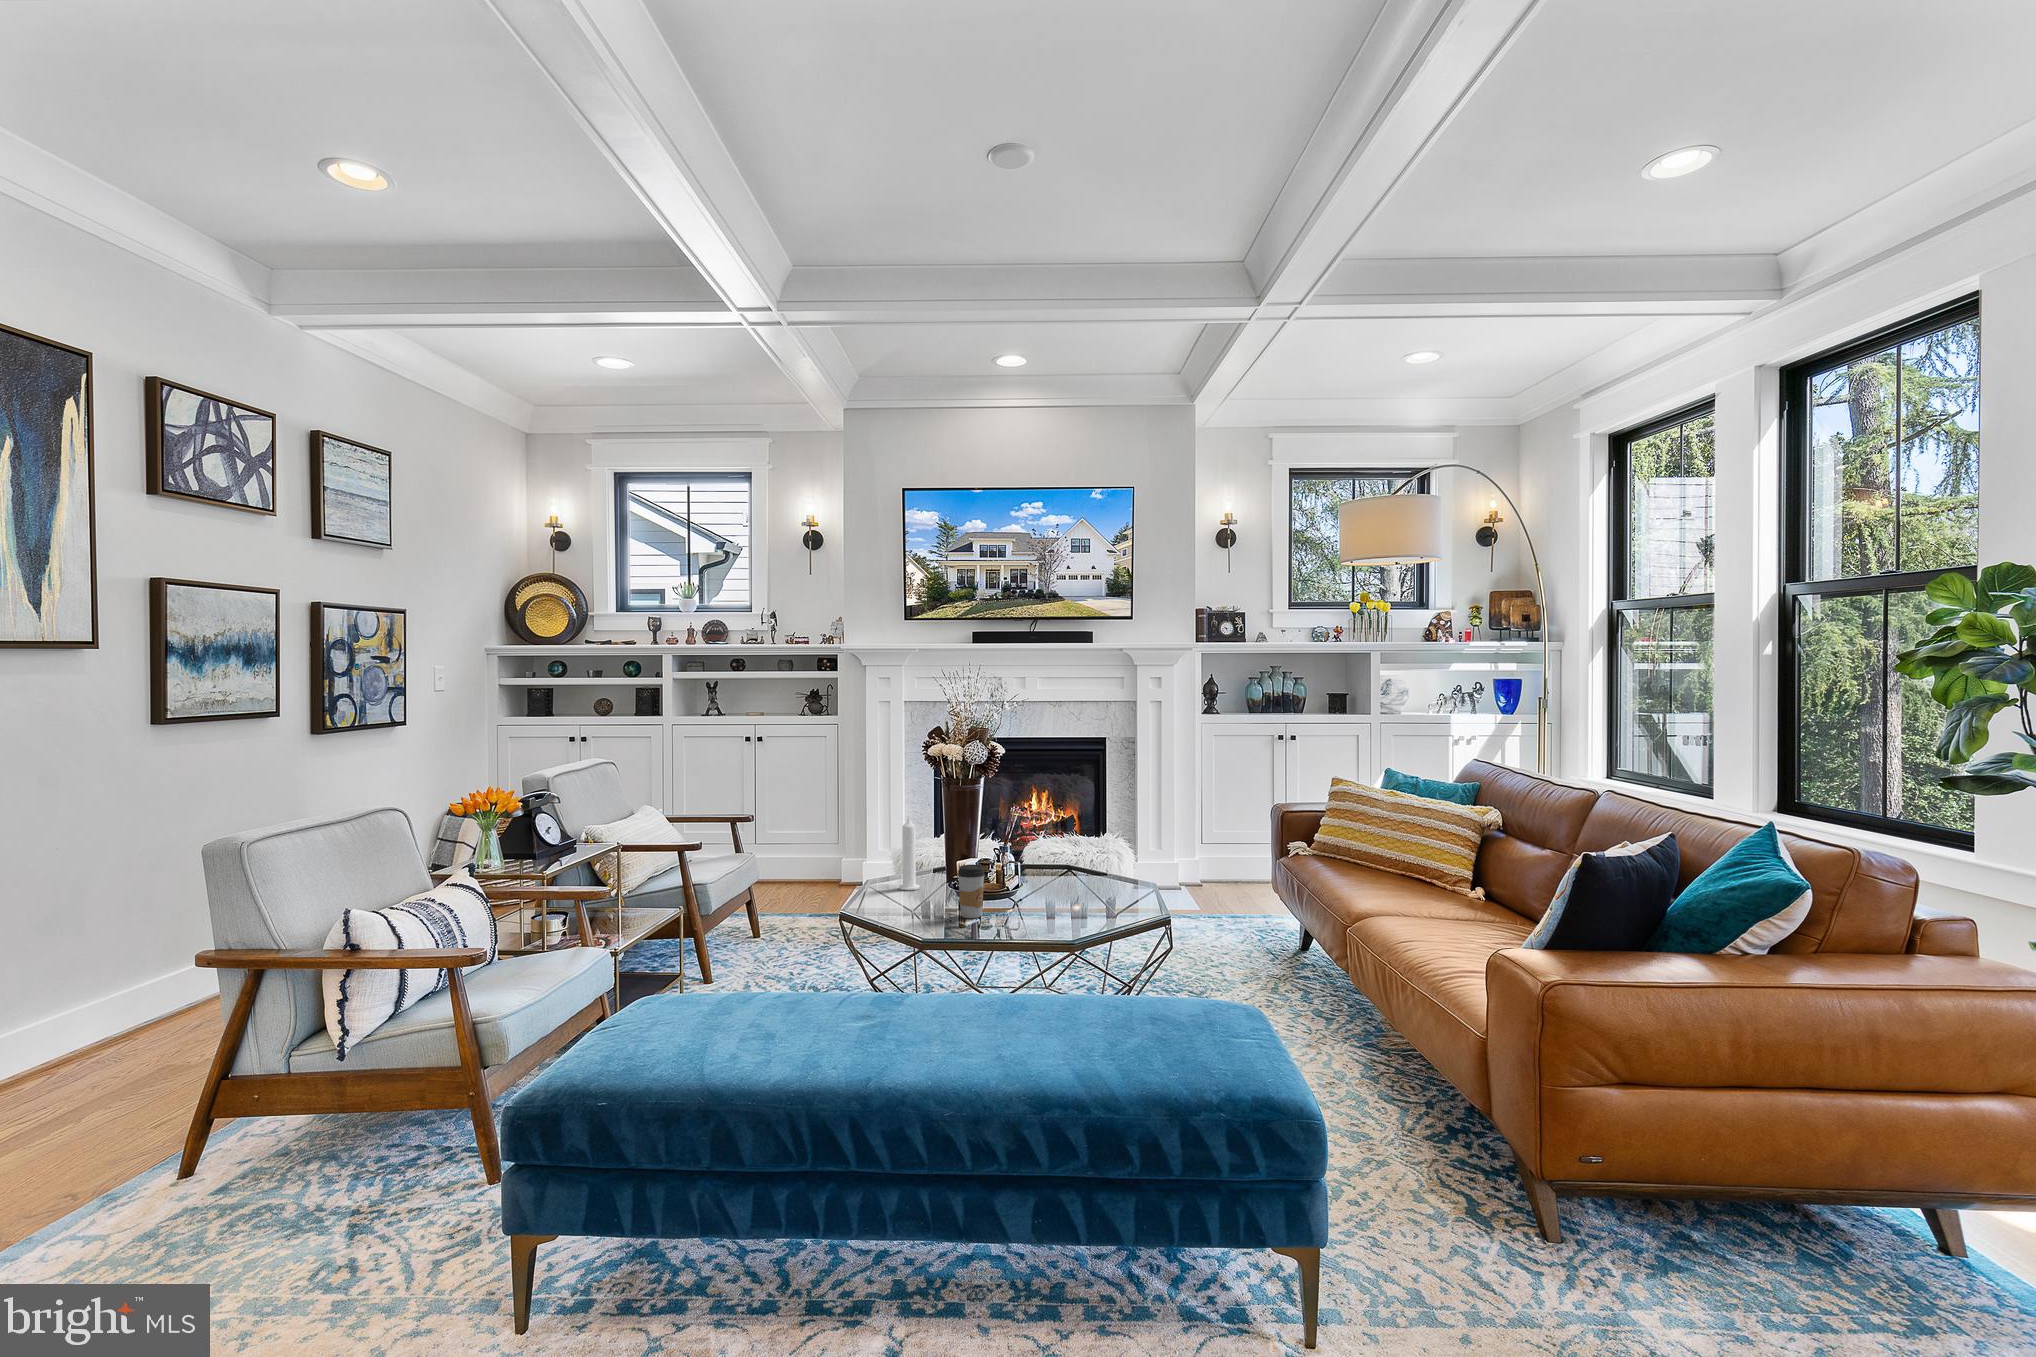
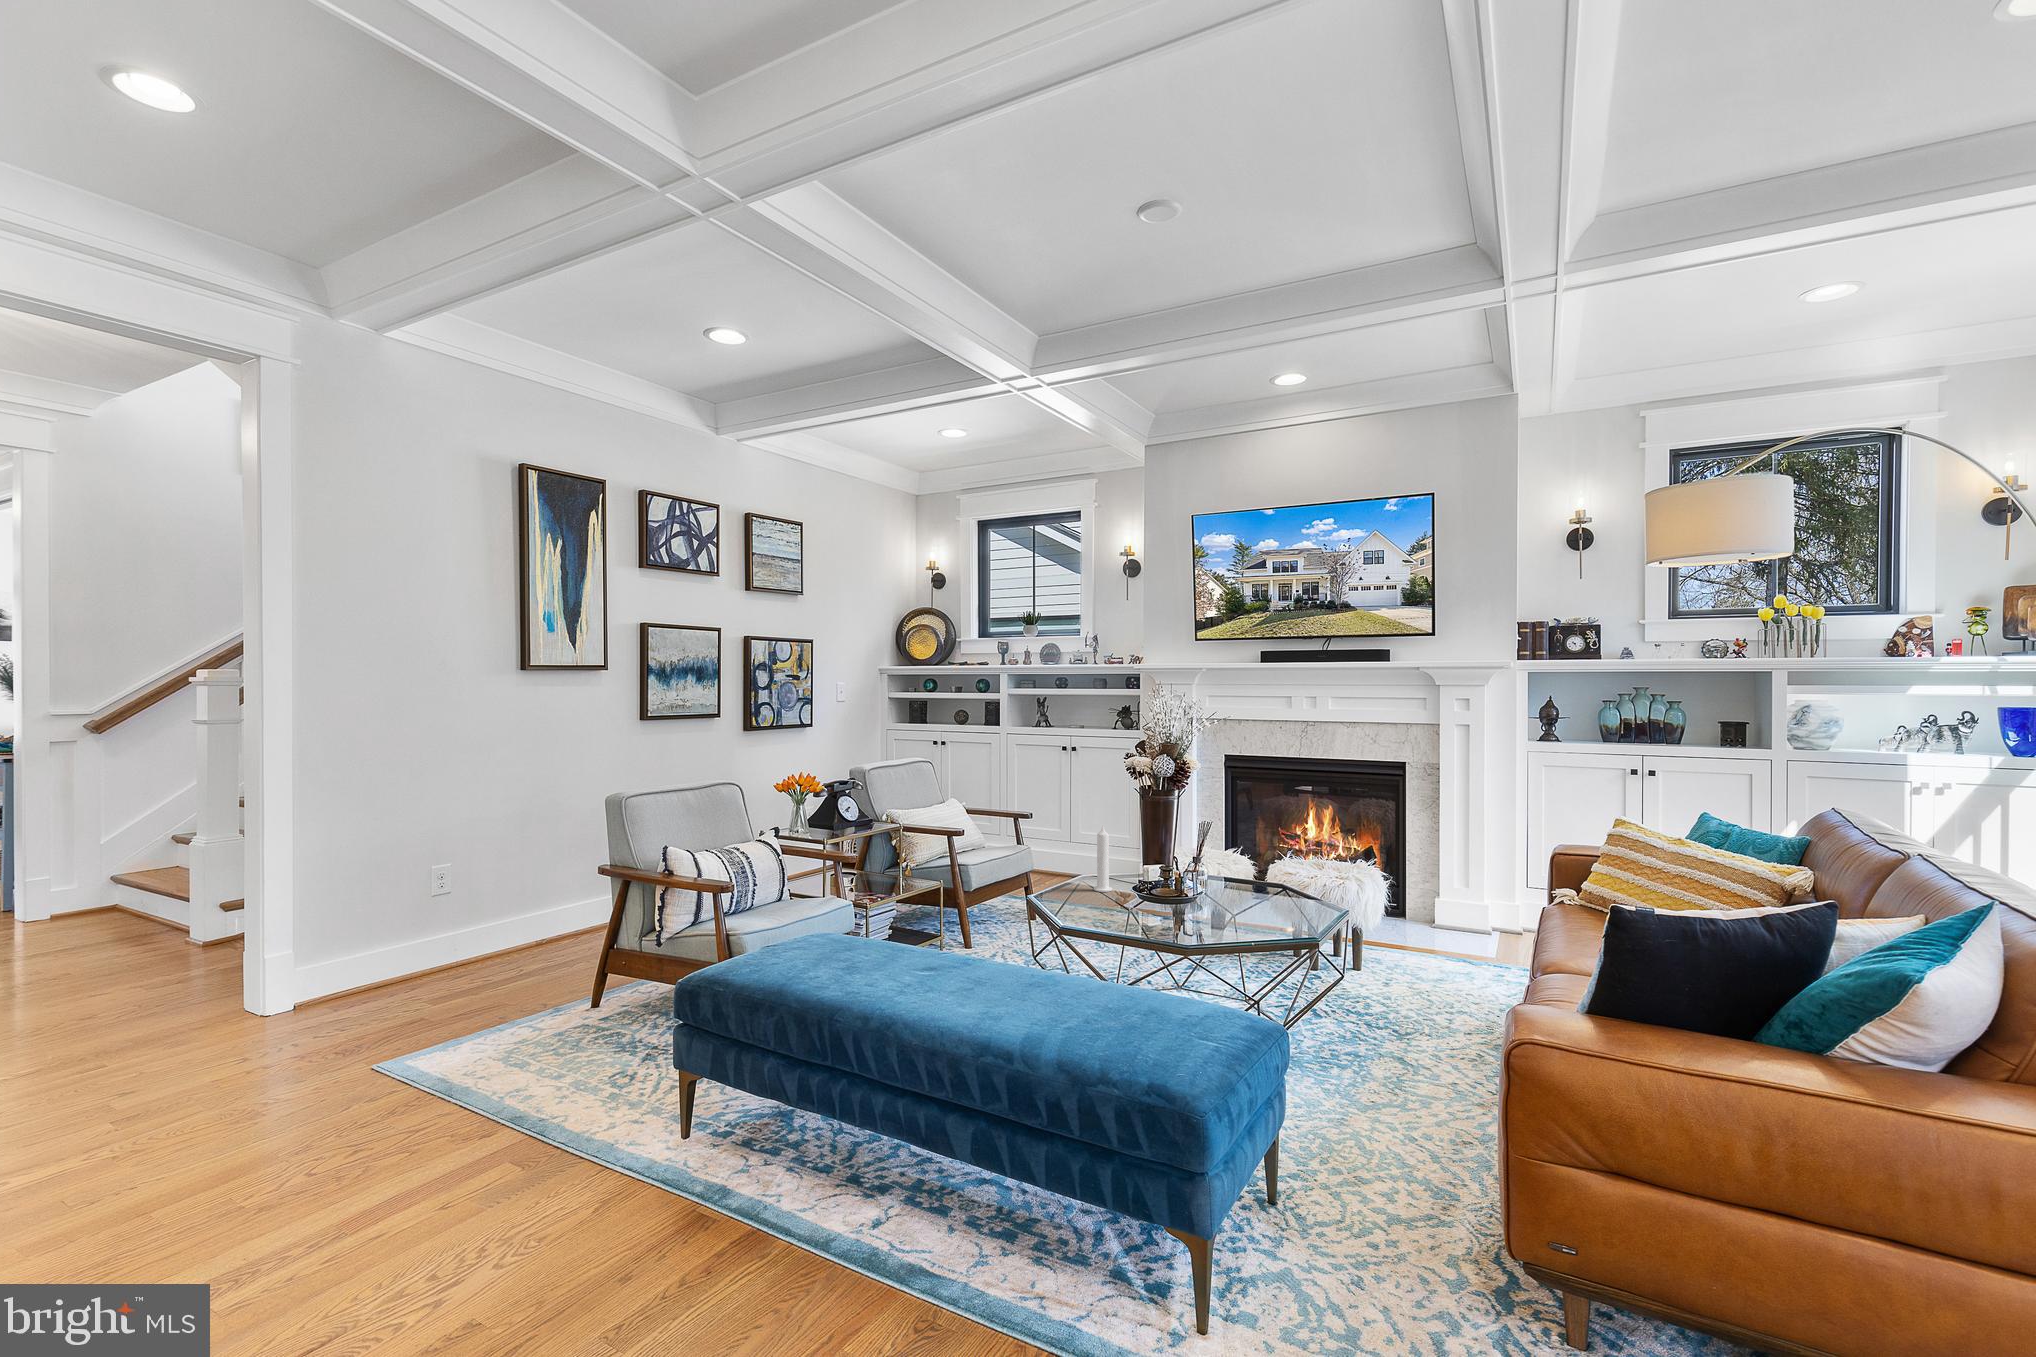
coffee cup: present [958,865,985,918] -> none [1109,872,1133,920]

